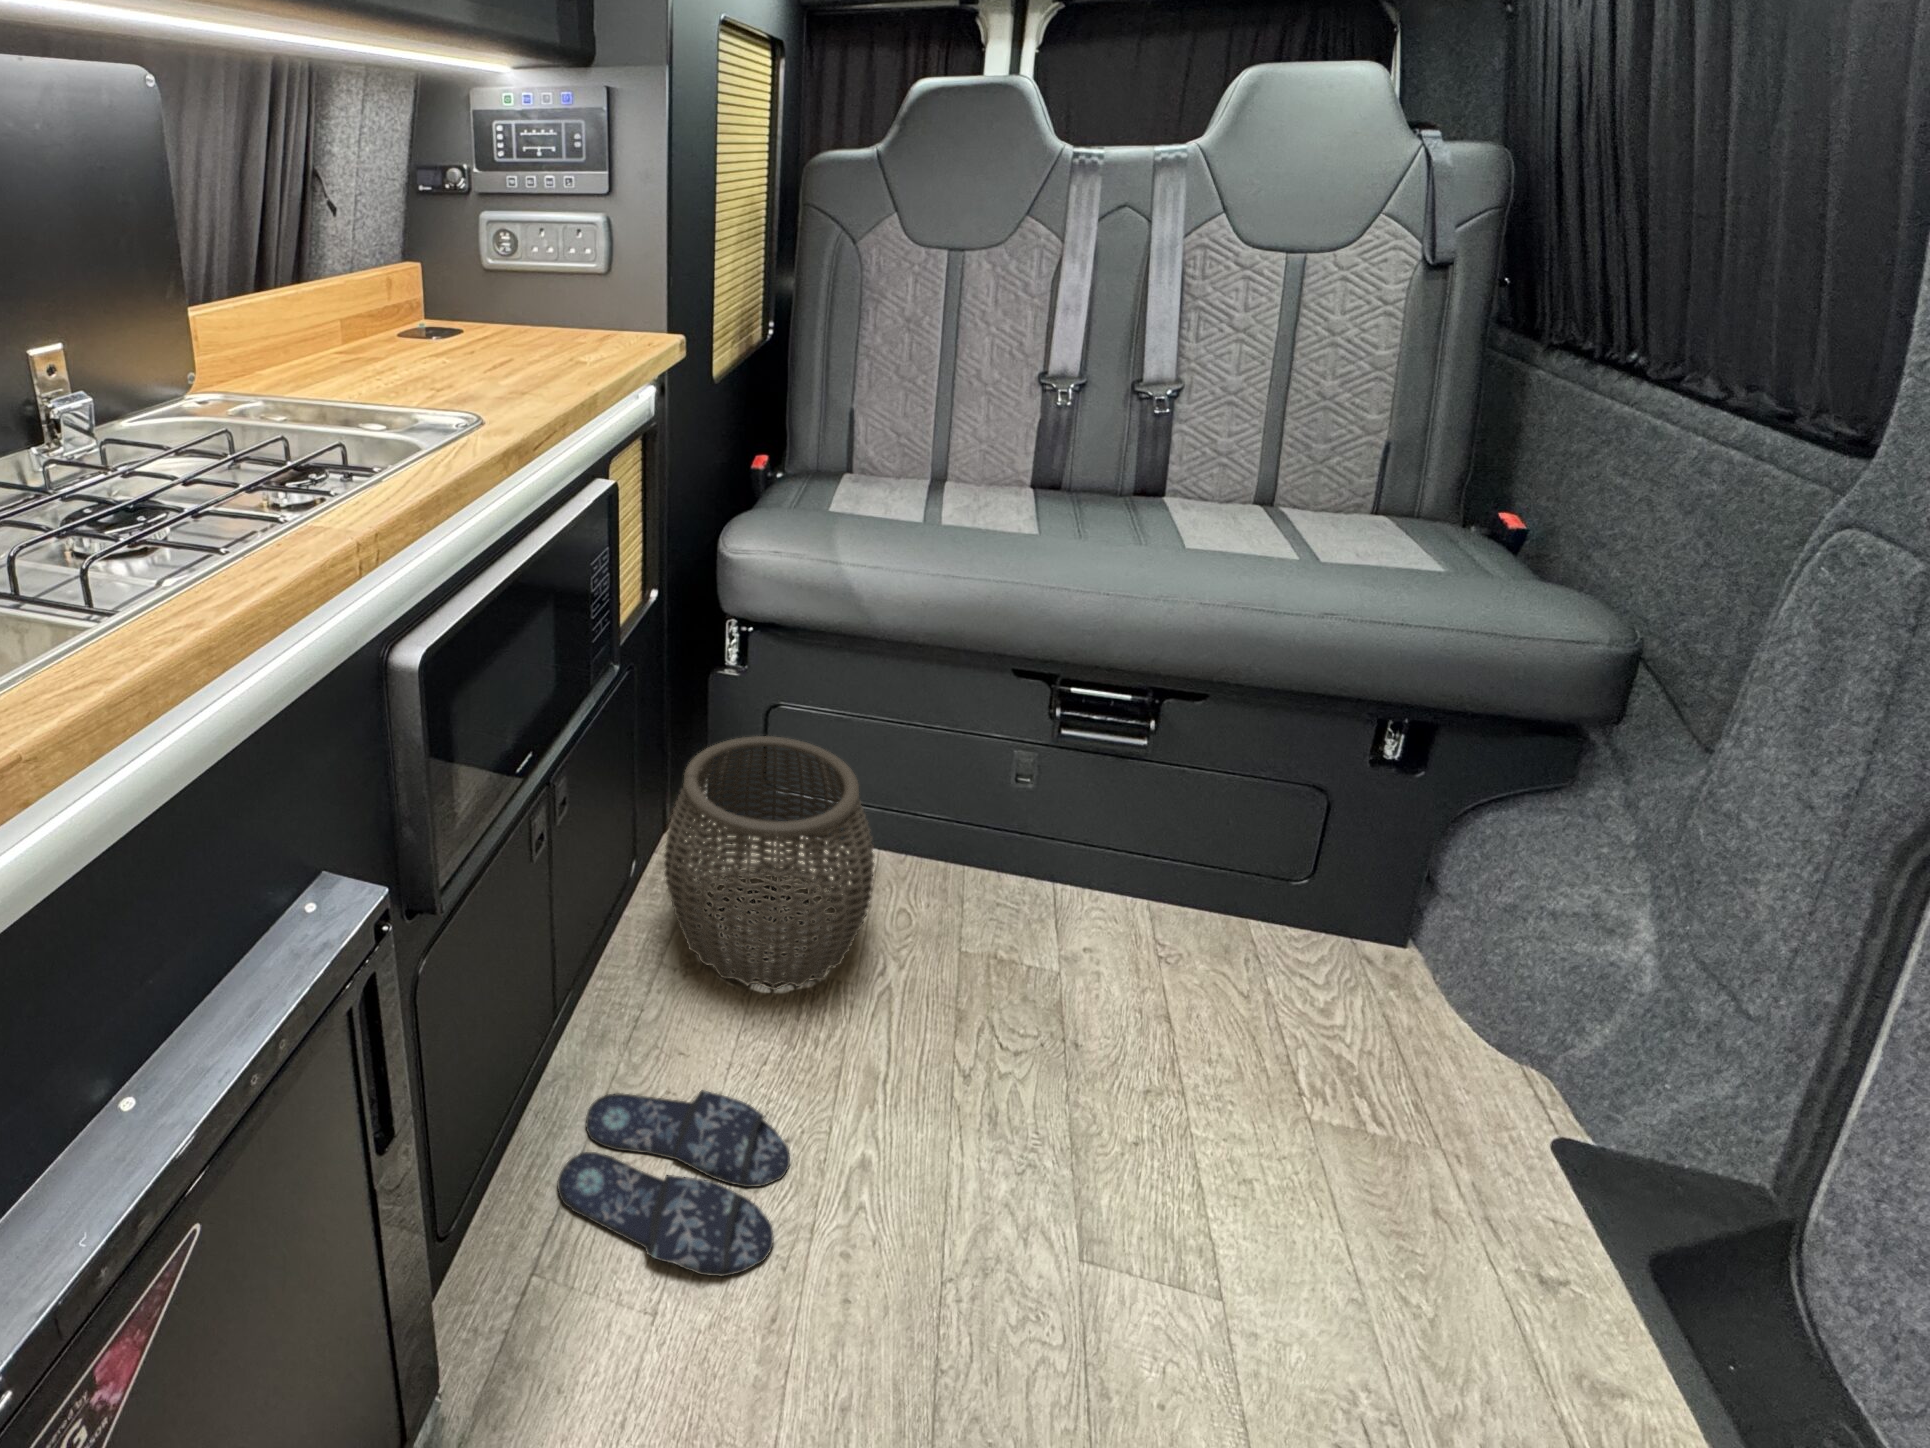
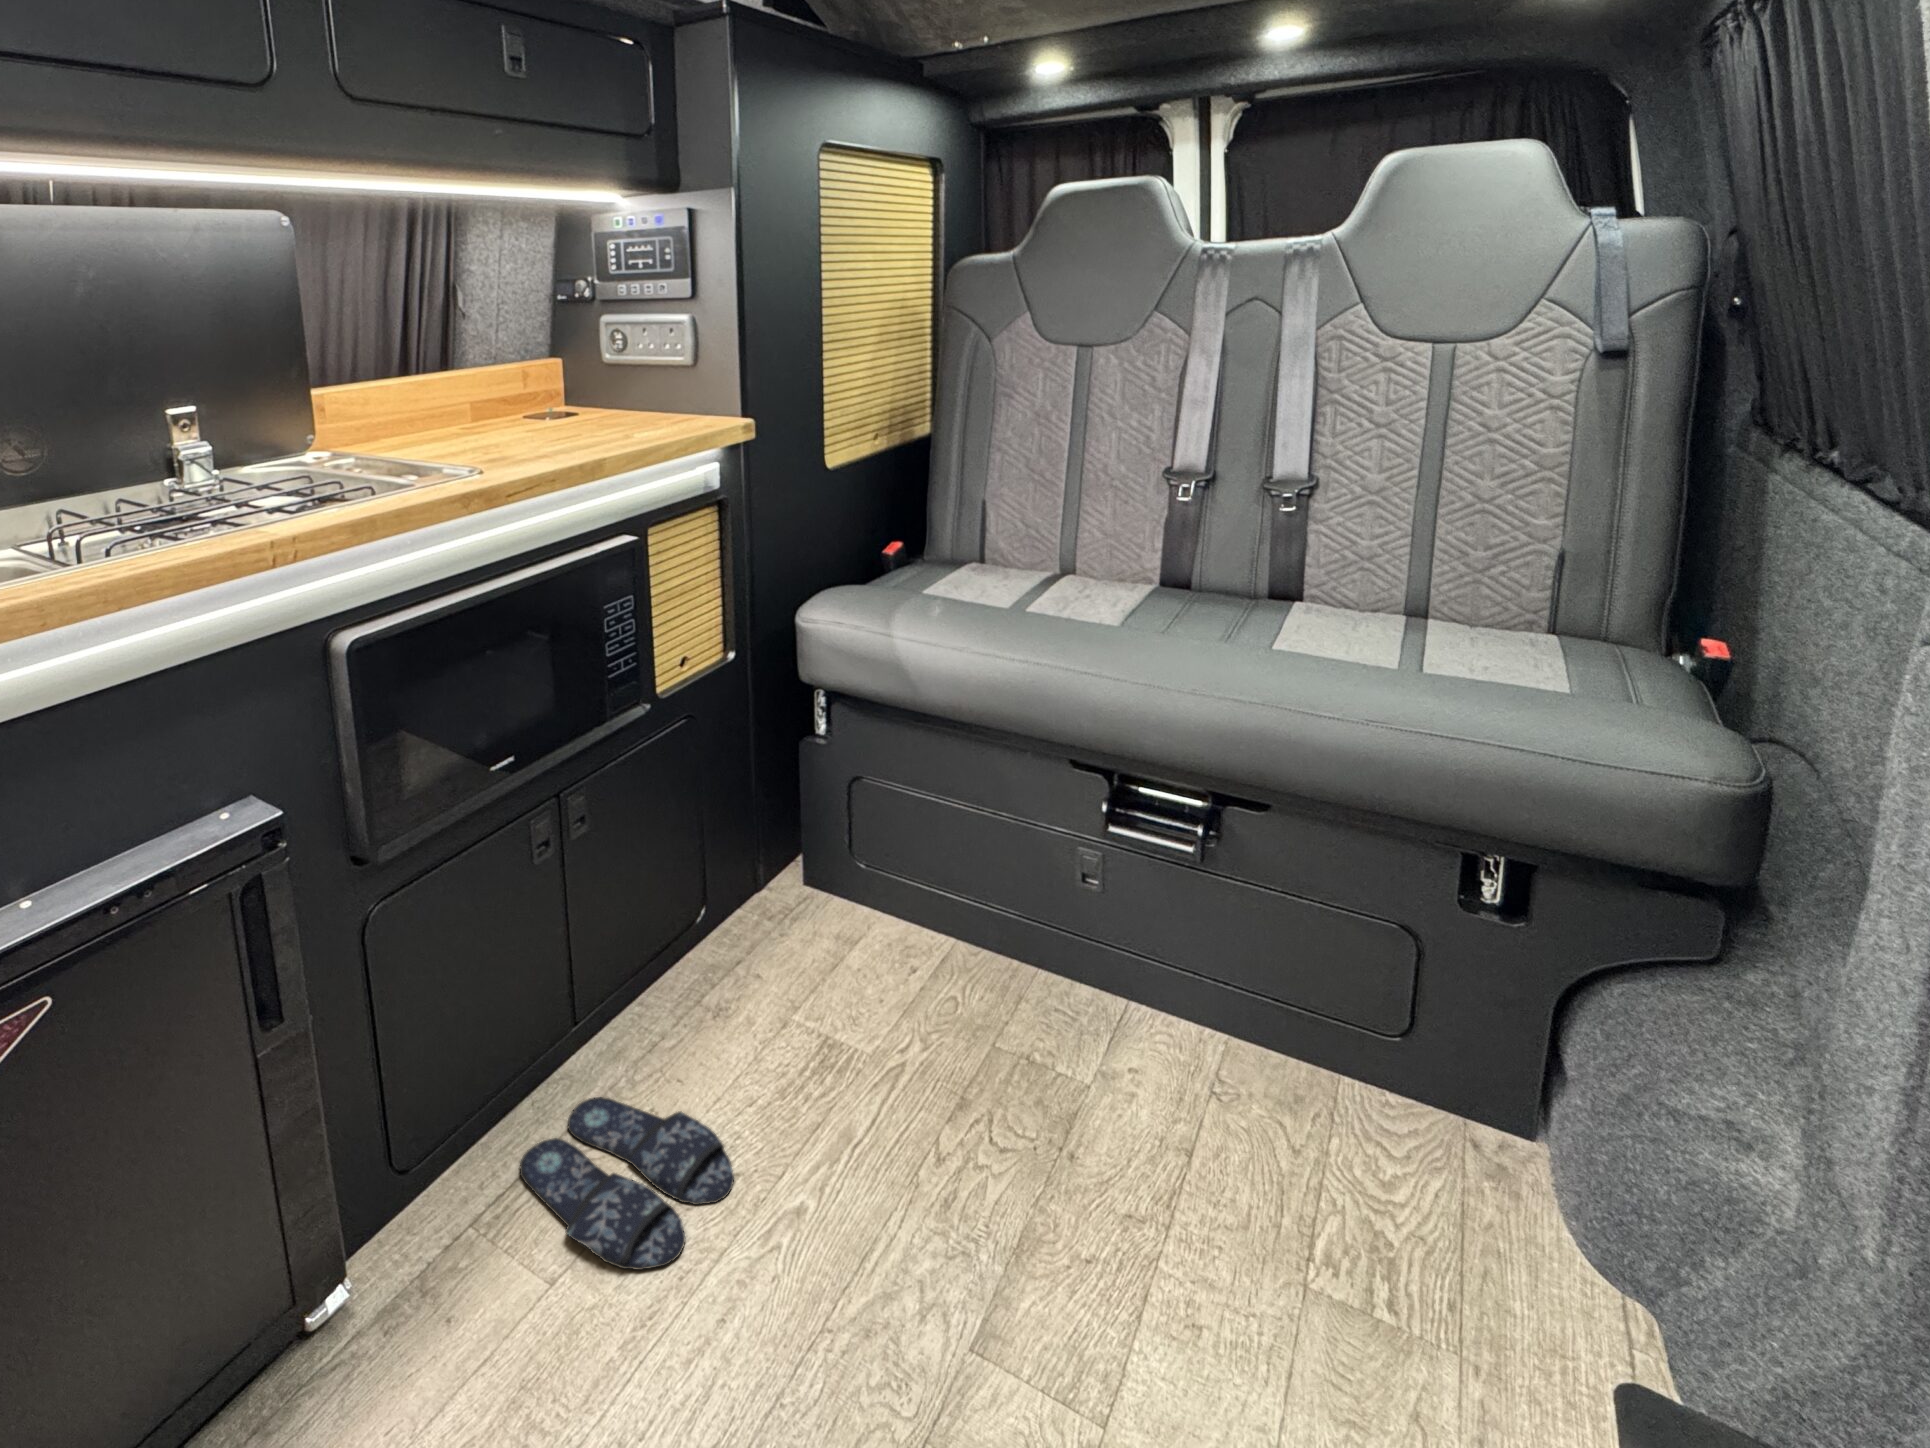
woven basket: present [664,736,874,990] -> none [707,797,911,1044]

